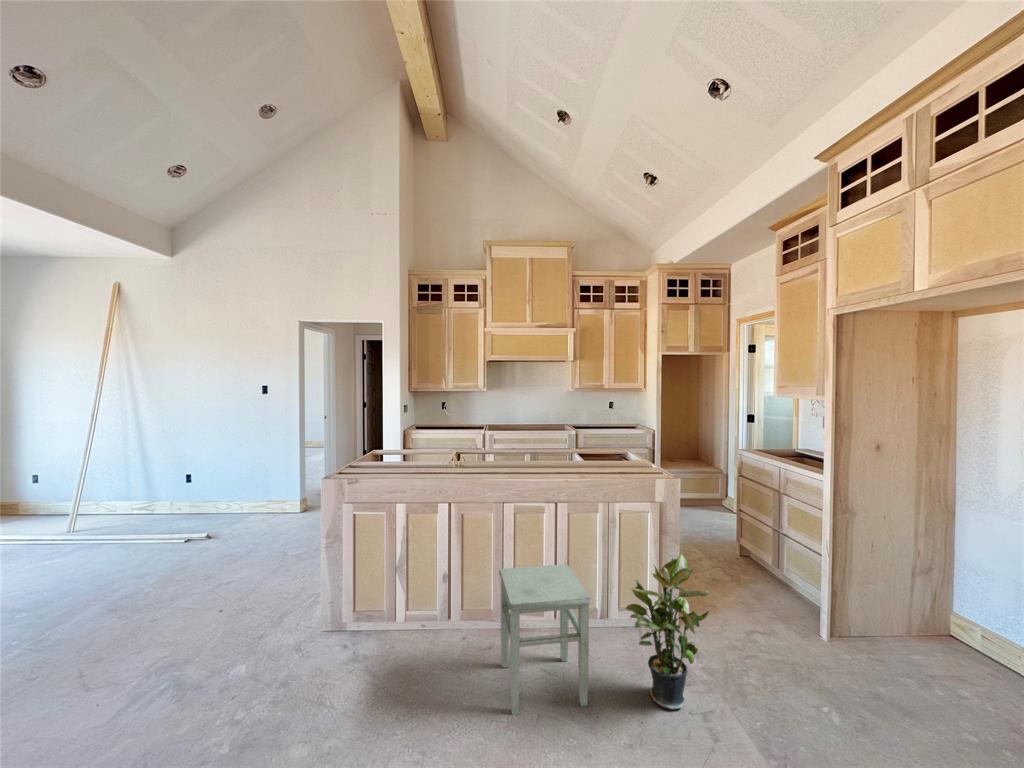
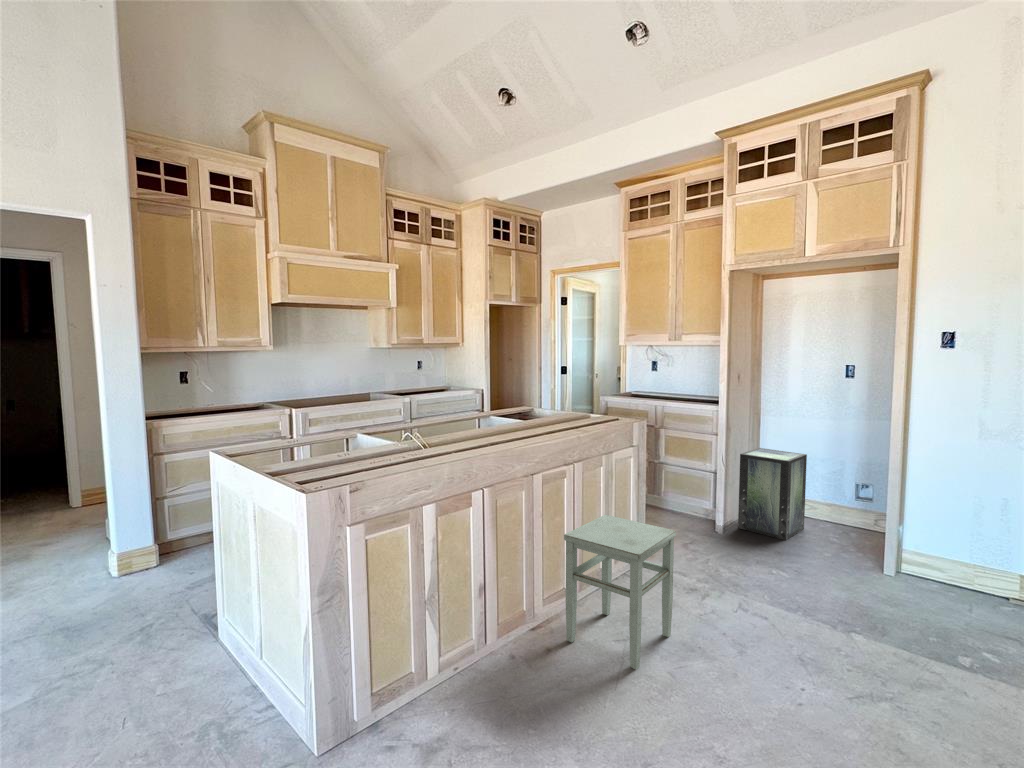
storage box: none [863,545,987,683] -> present [738,448,807,540]
potted plant: present [626,554,710,709] -> none [666,476,742,612]

